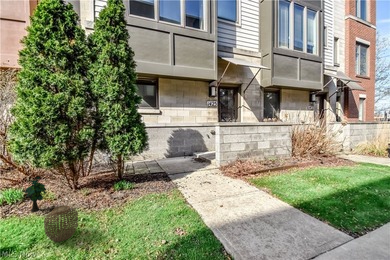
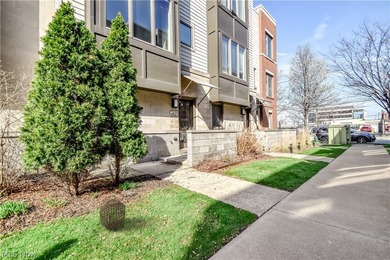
decorative plant: present [23,177,46,212] -> none [50,179,73,213]

